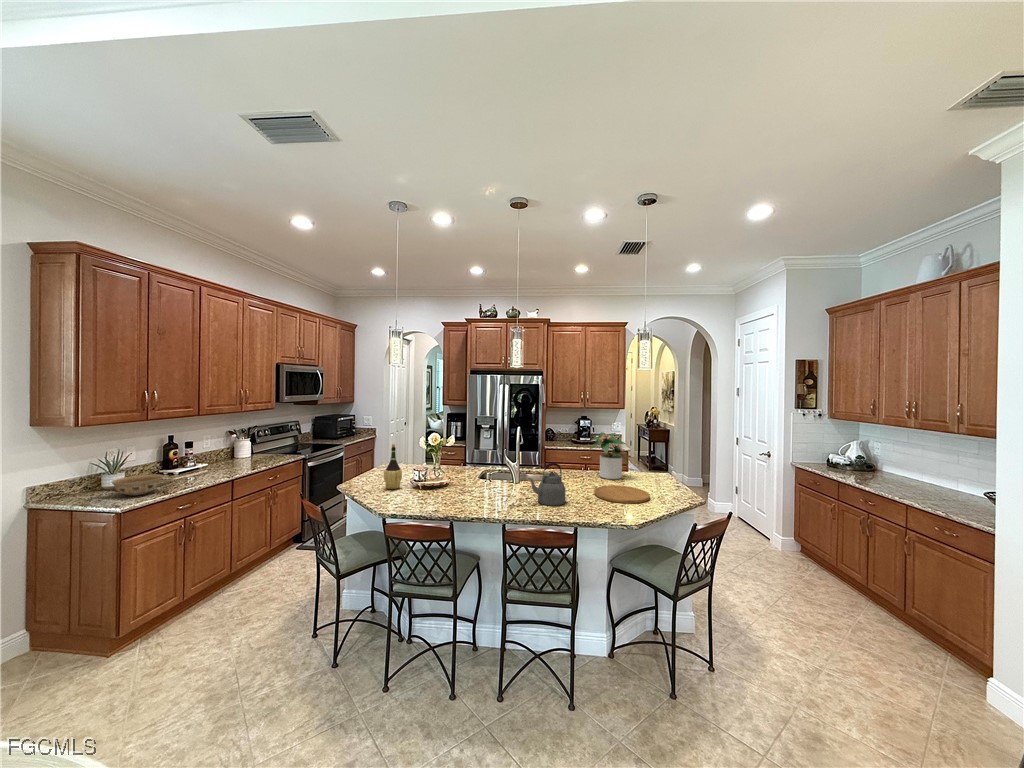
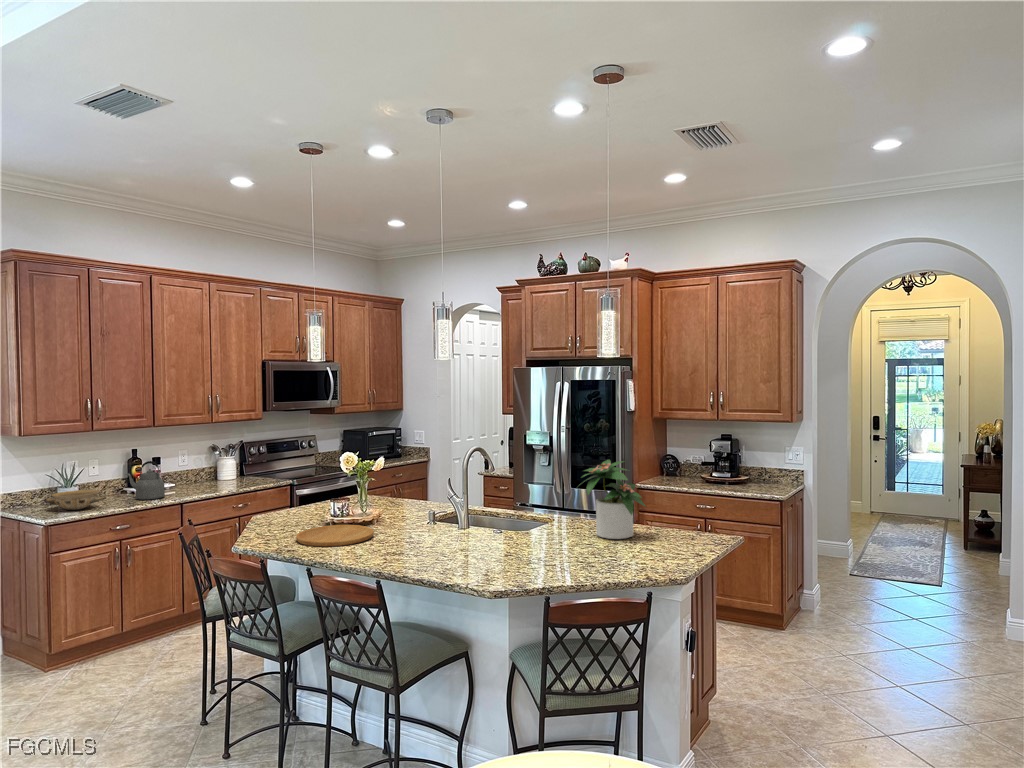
wine bottle: present [384,444,402,489] -> none [279,466,303,524]
kettle: present [528,463,566,506] -> present [126,461,165,500]
cutting board: present [594,485,650,504] -> present [296,525,374,547]

